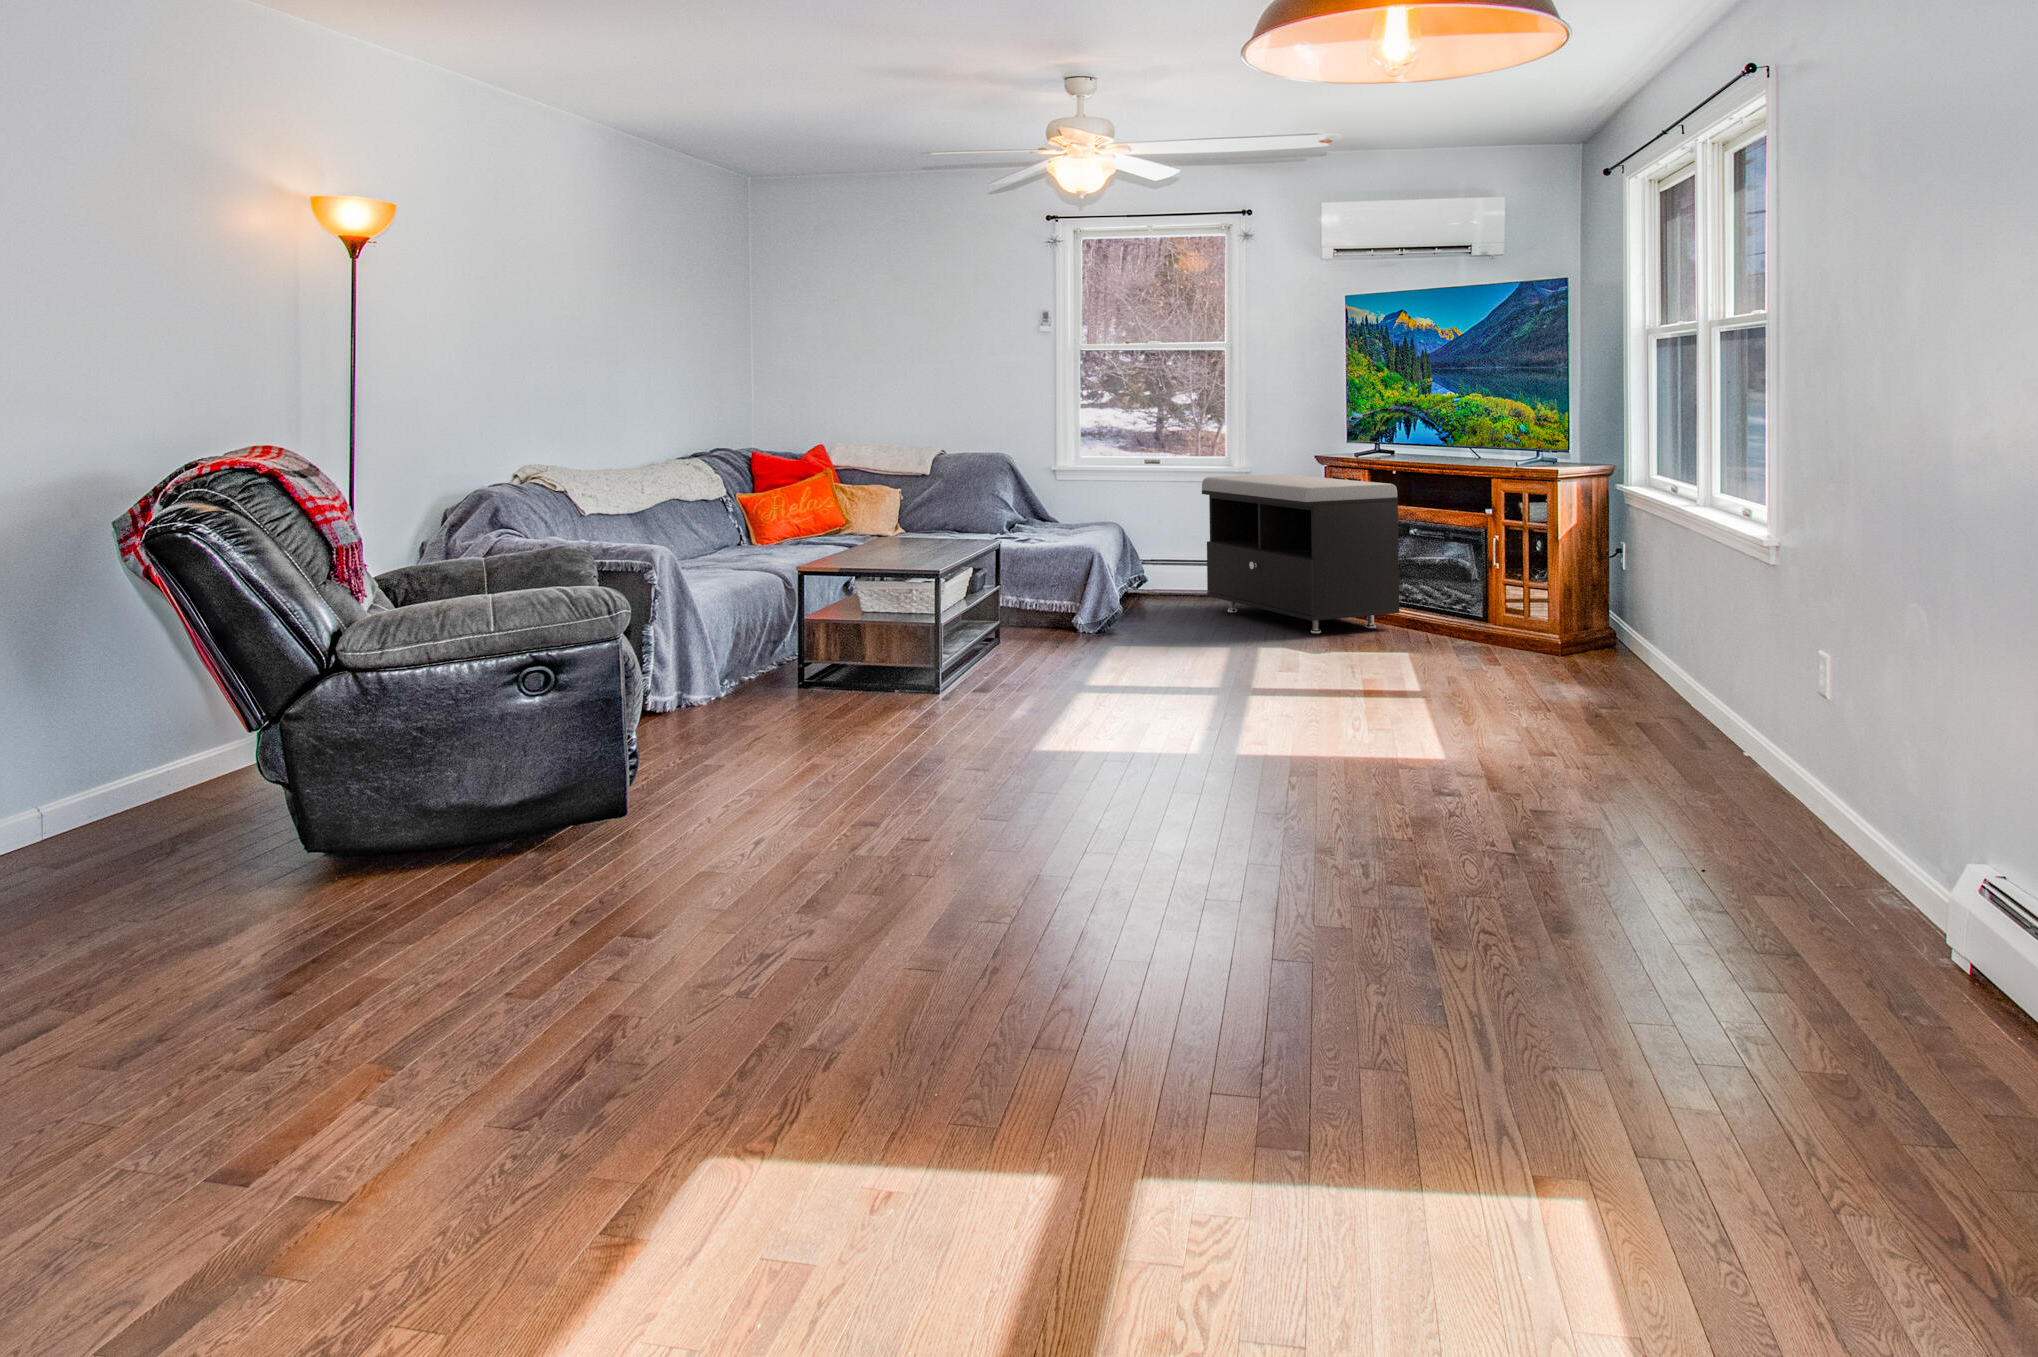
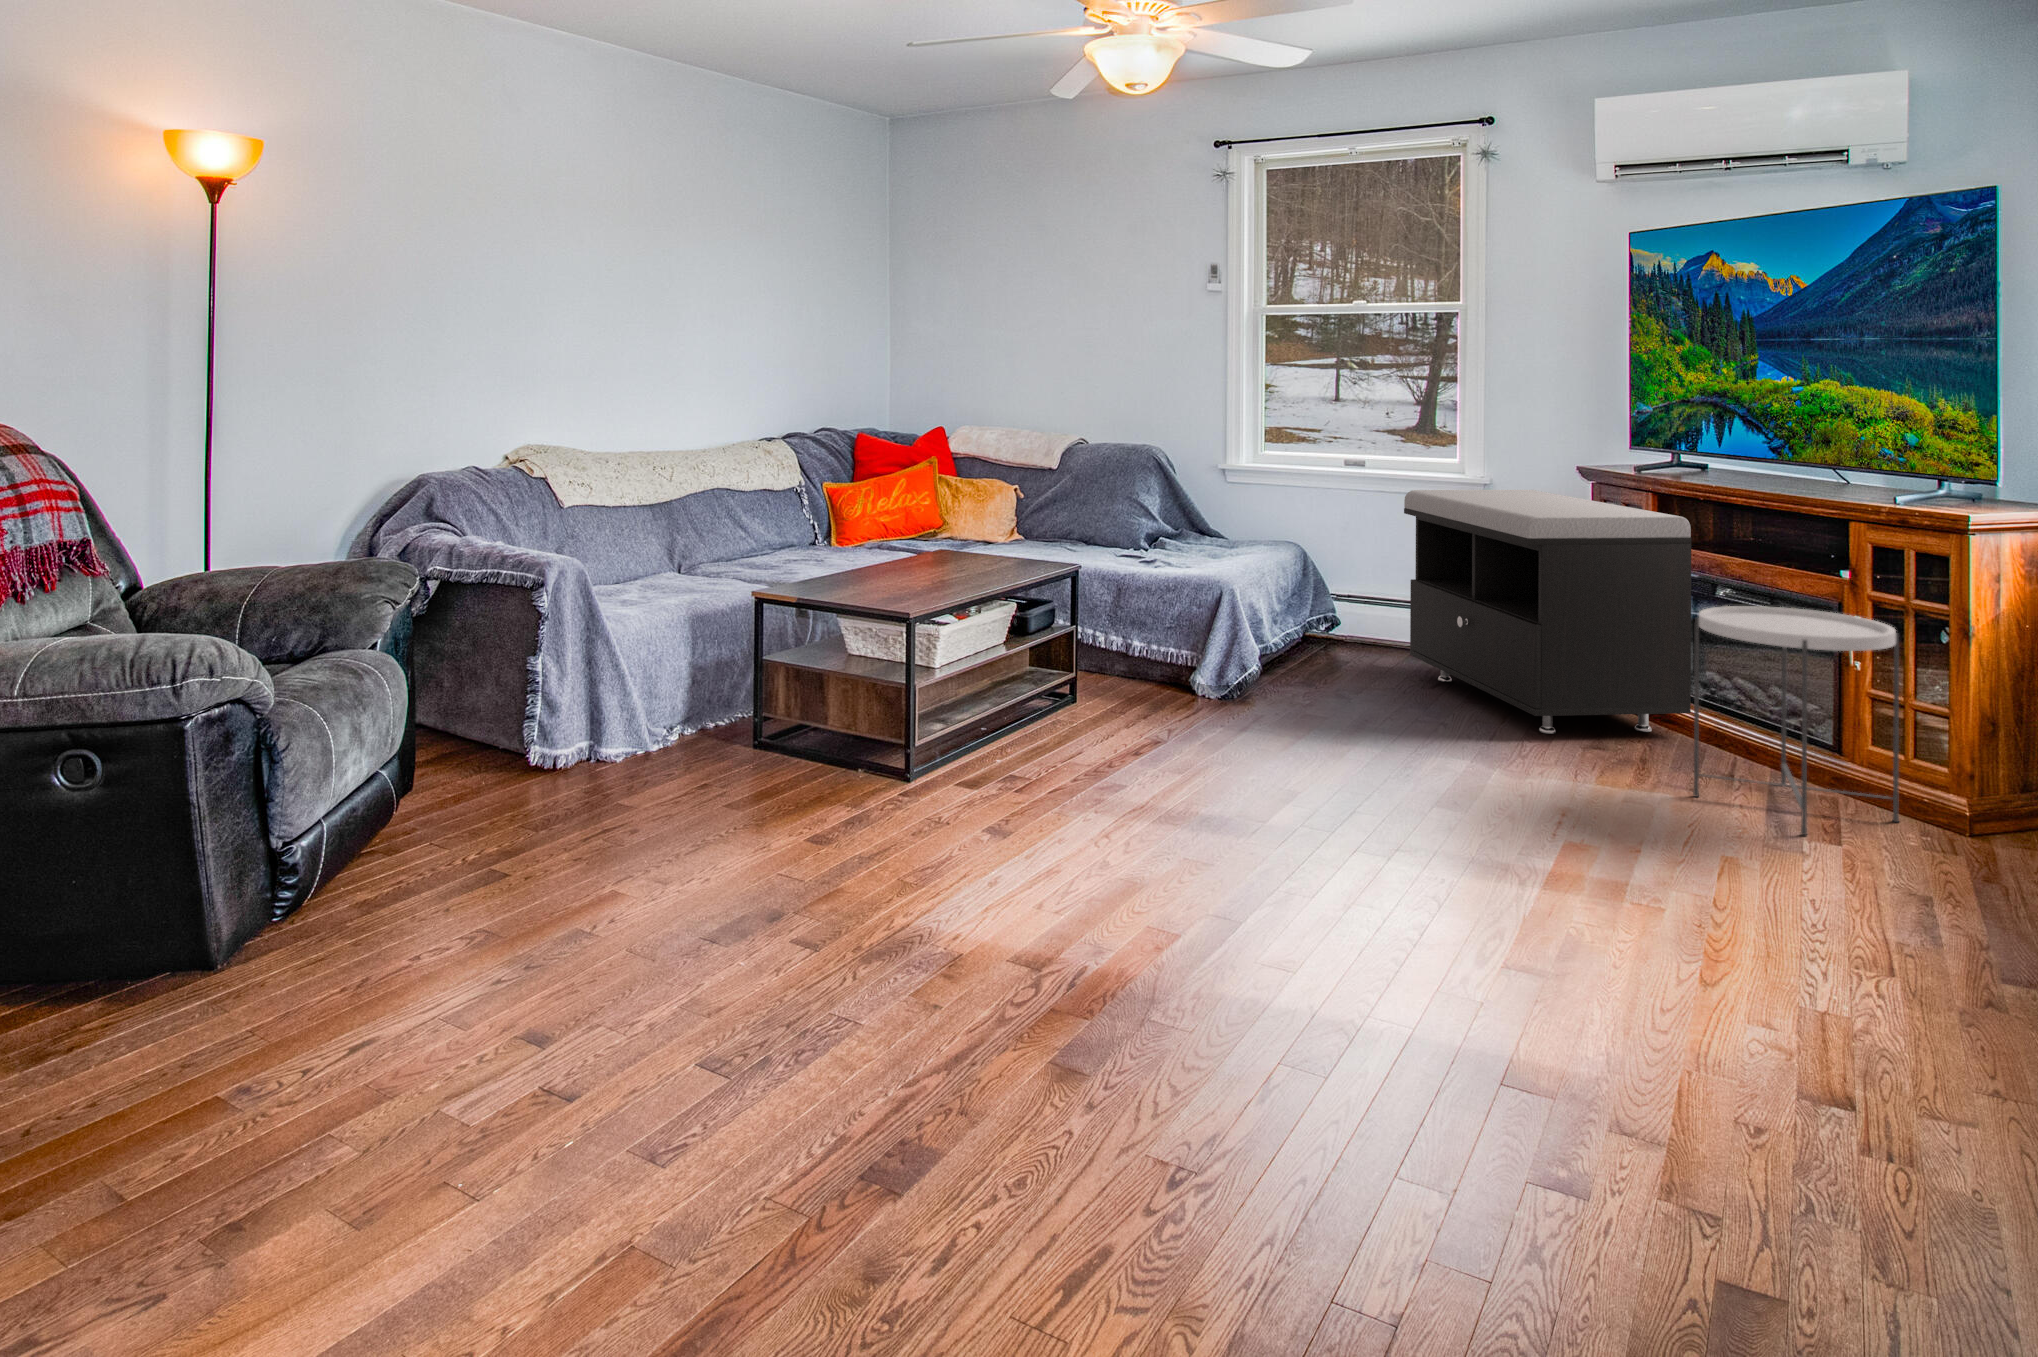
side table: none [1416,535,1529,667] -> present [1693,606,1899,835]

